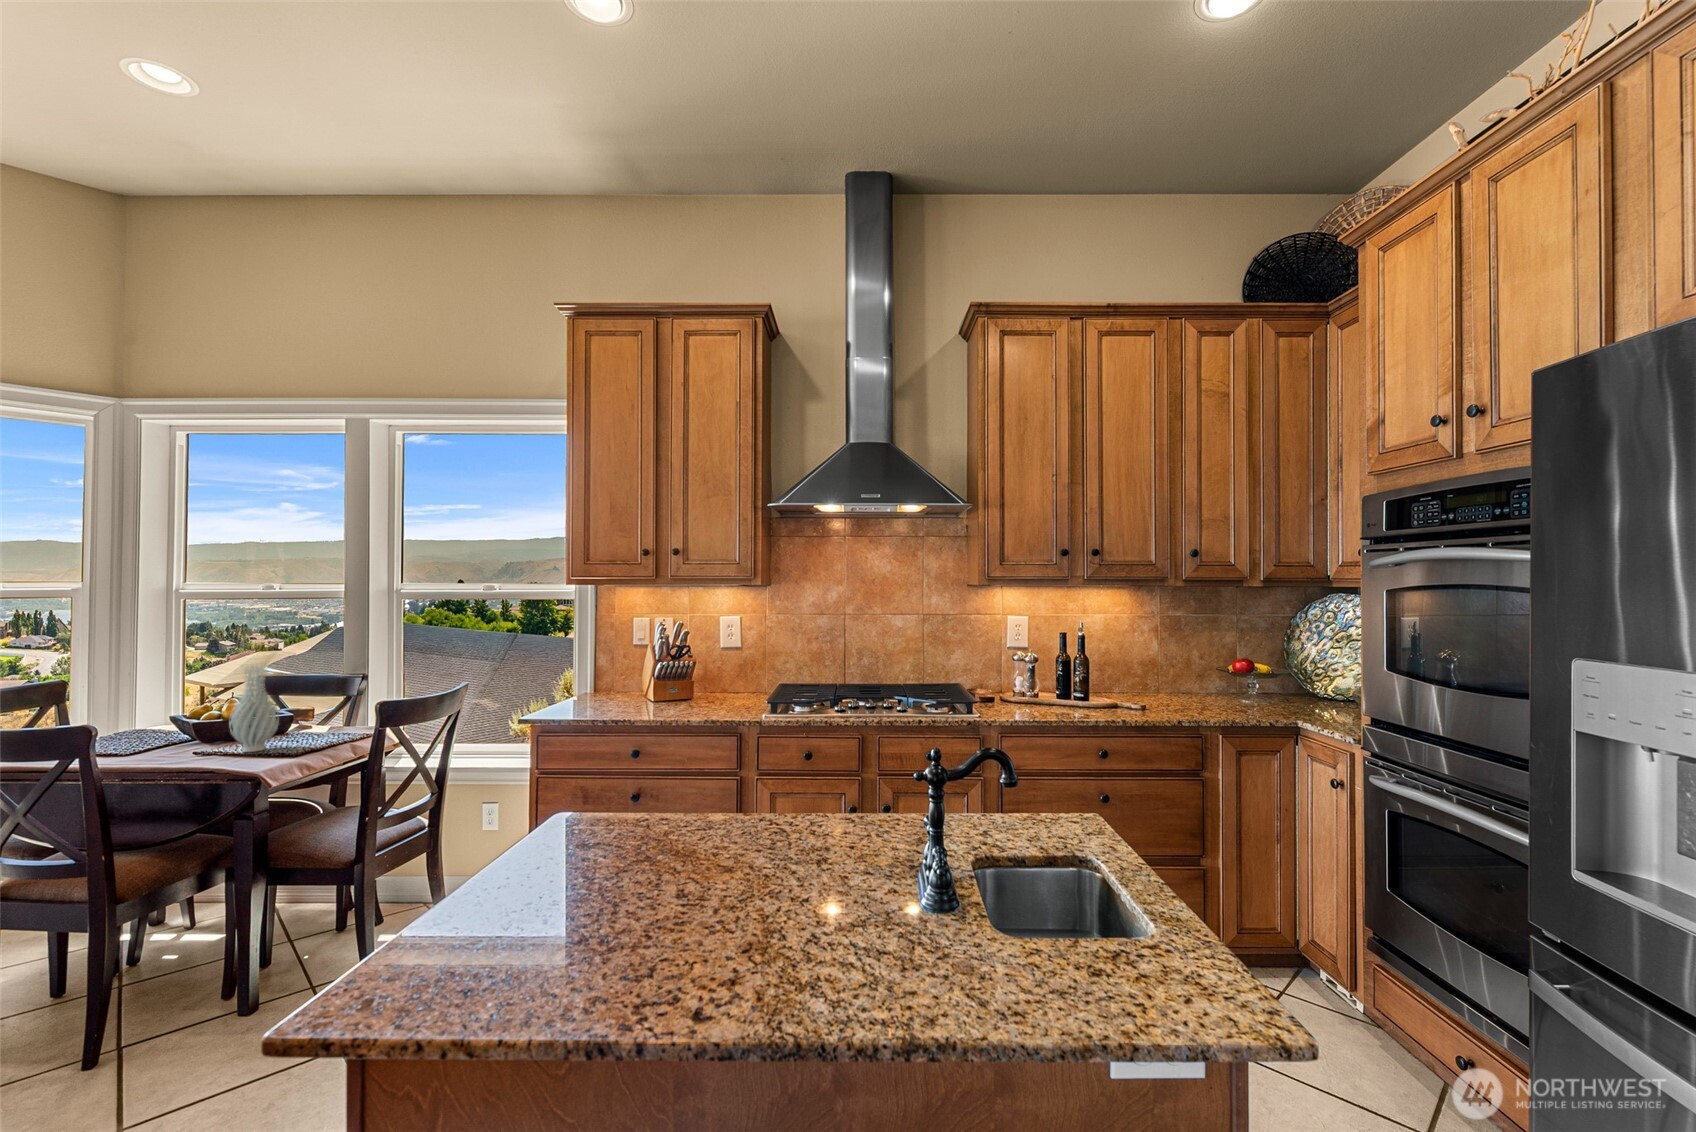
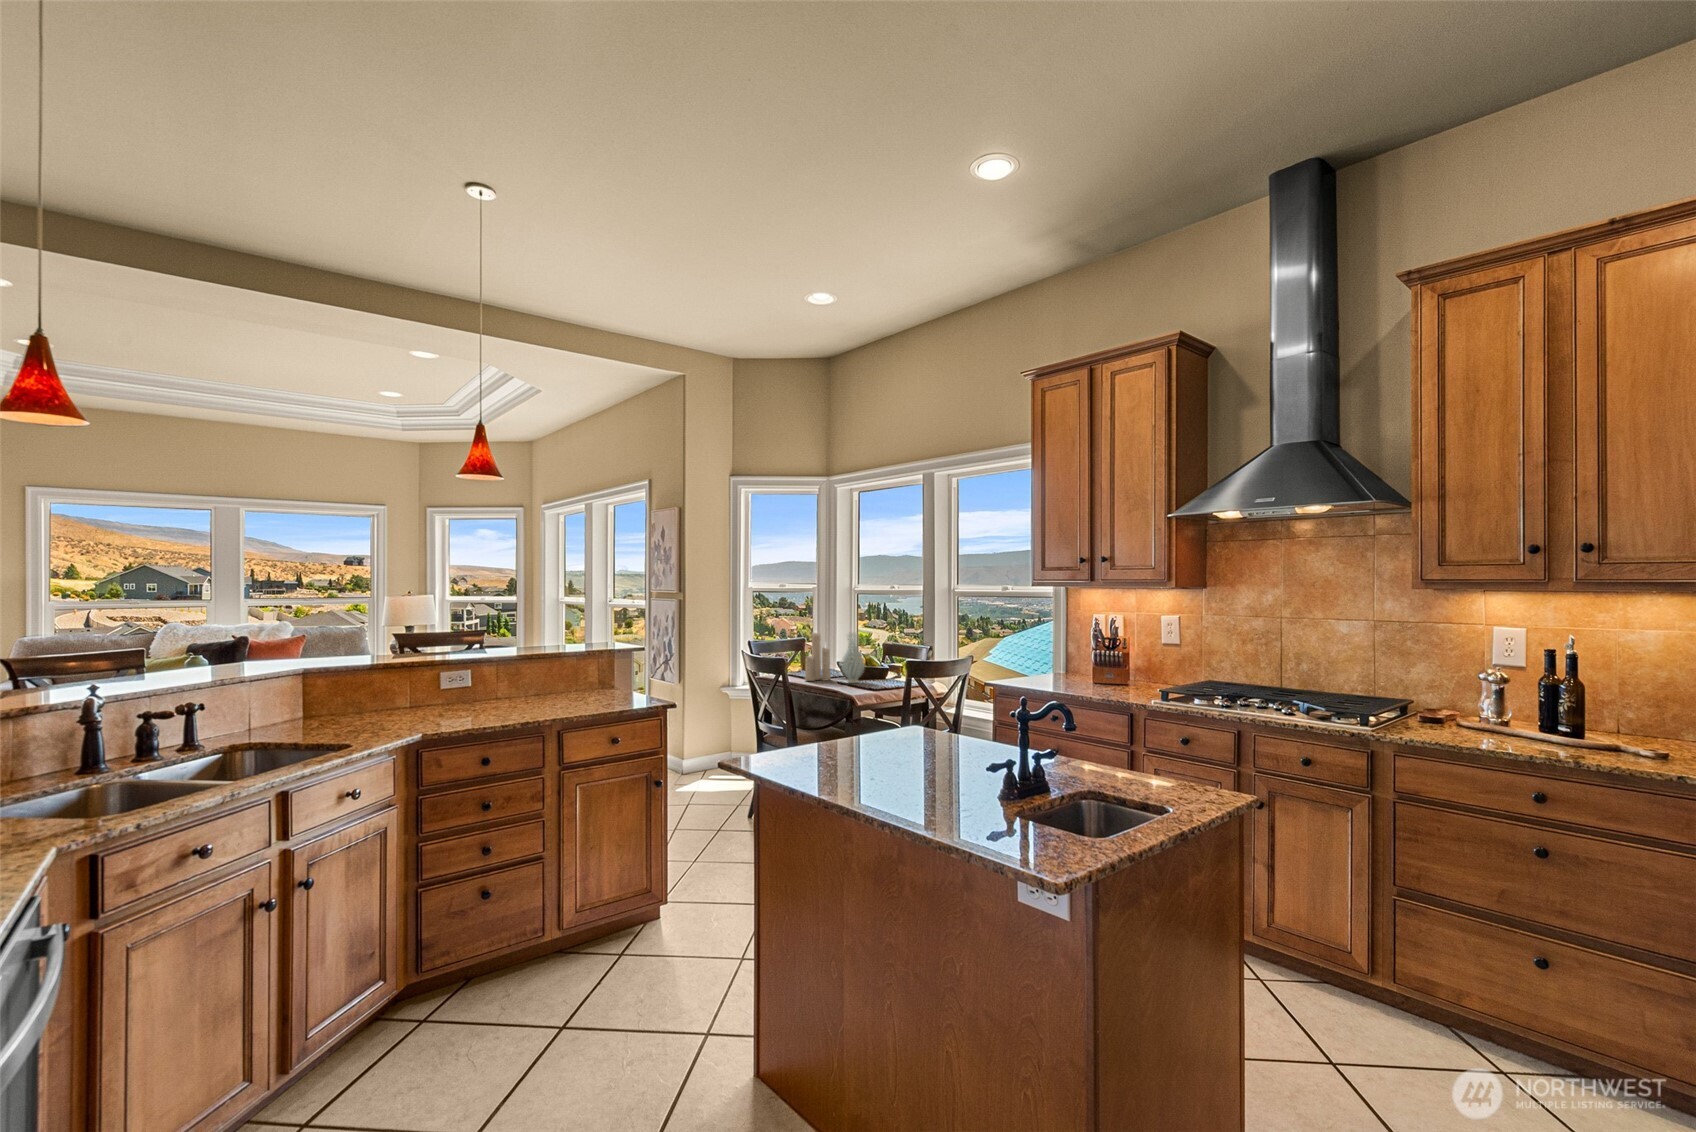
candle: none [139,654,200,761] -> present [805,632,831,681]

